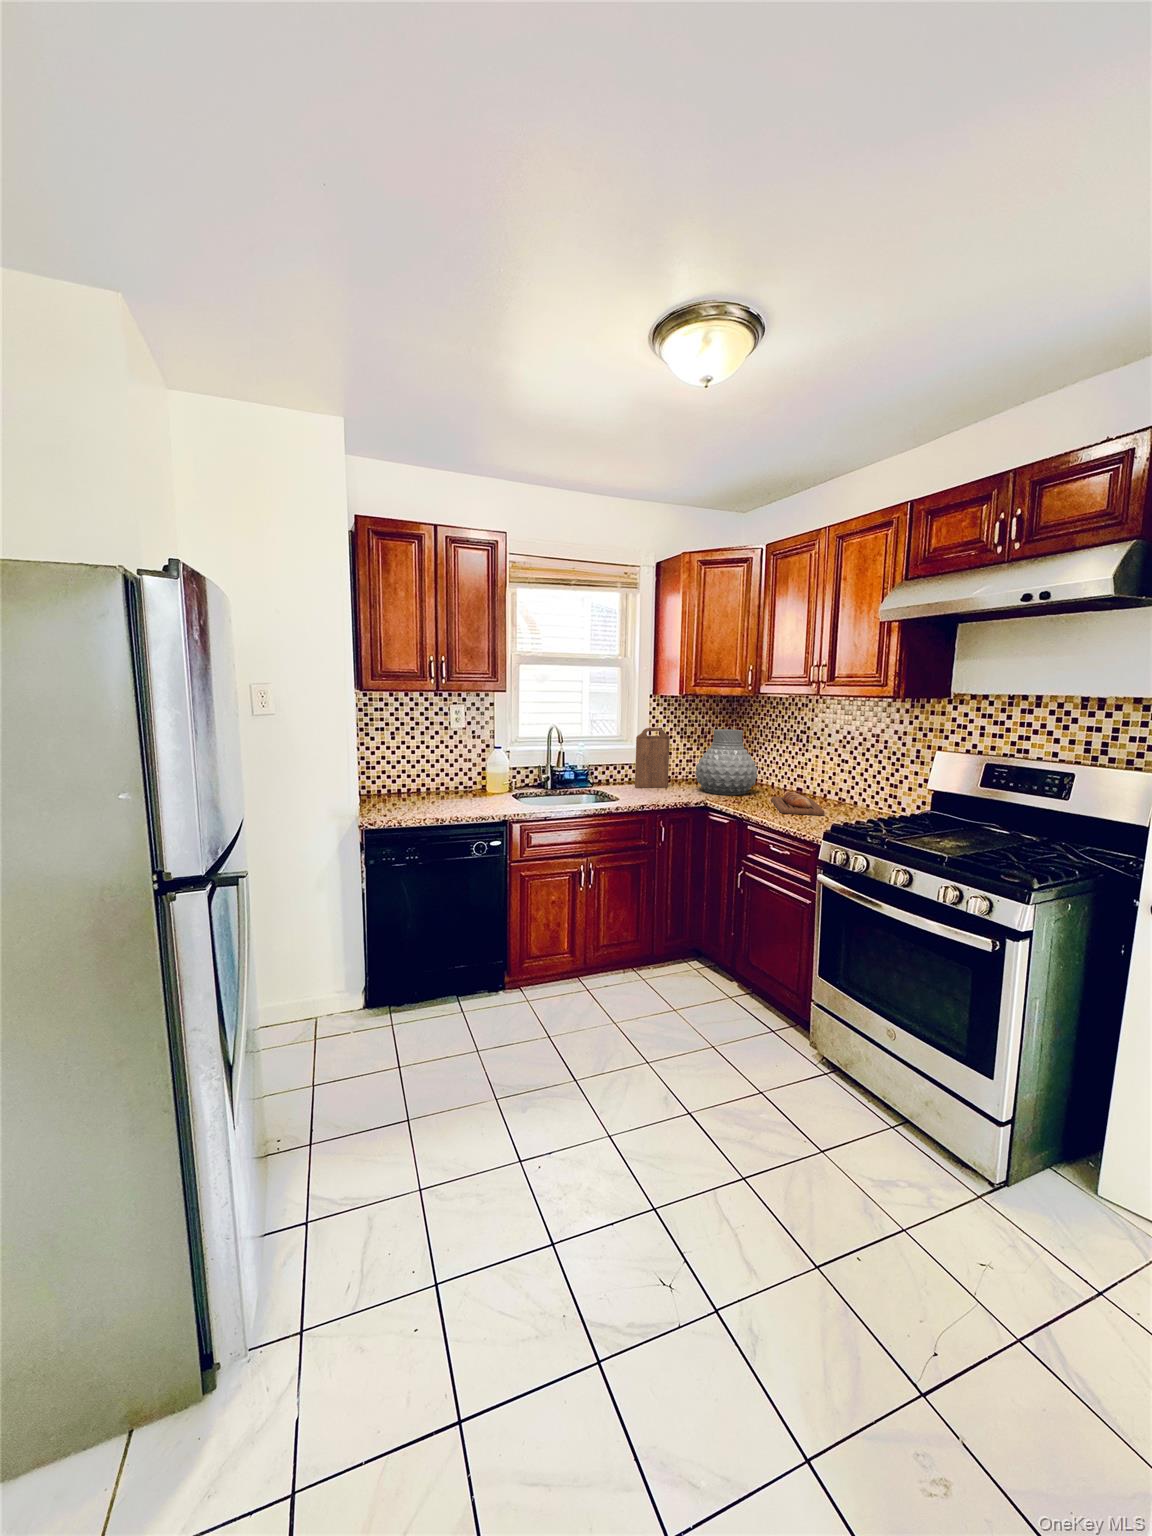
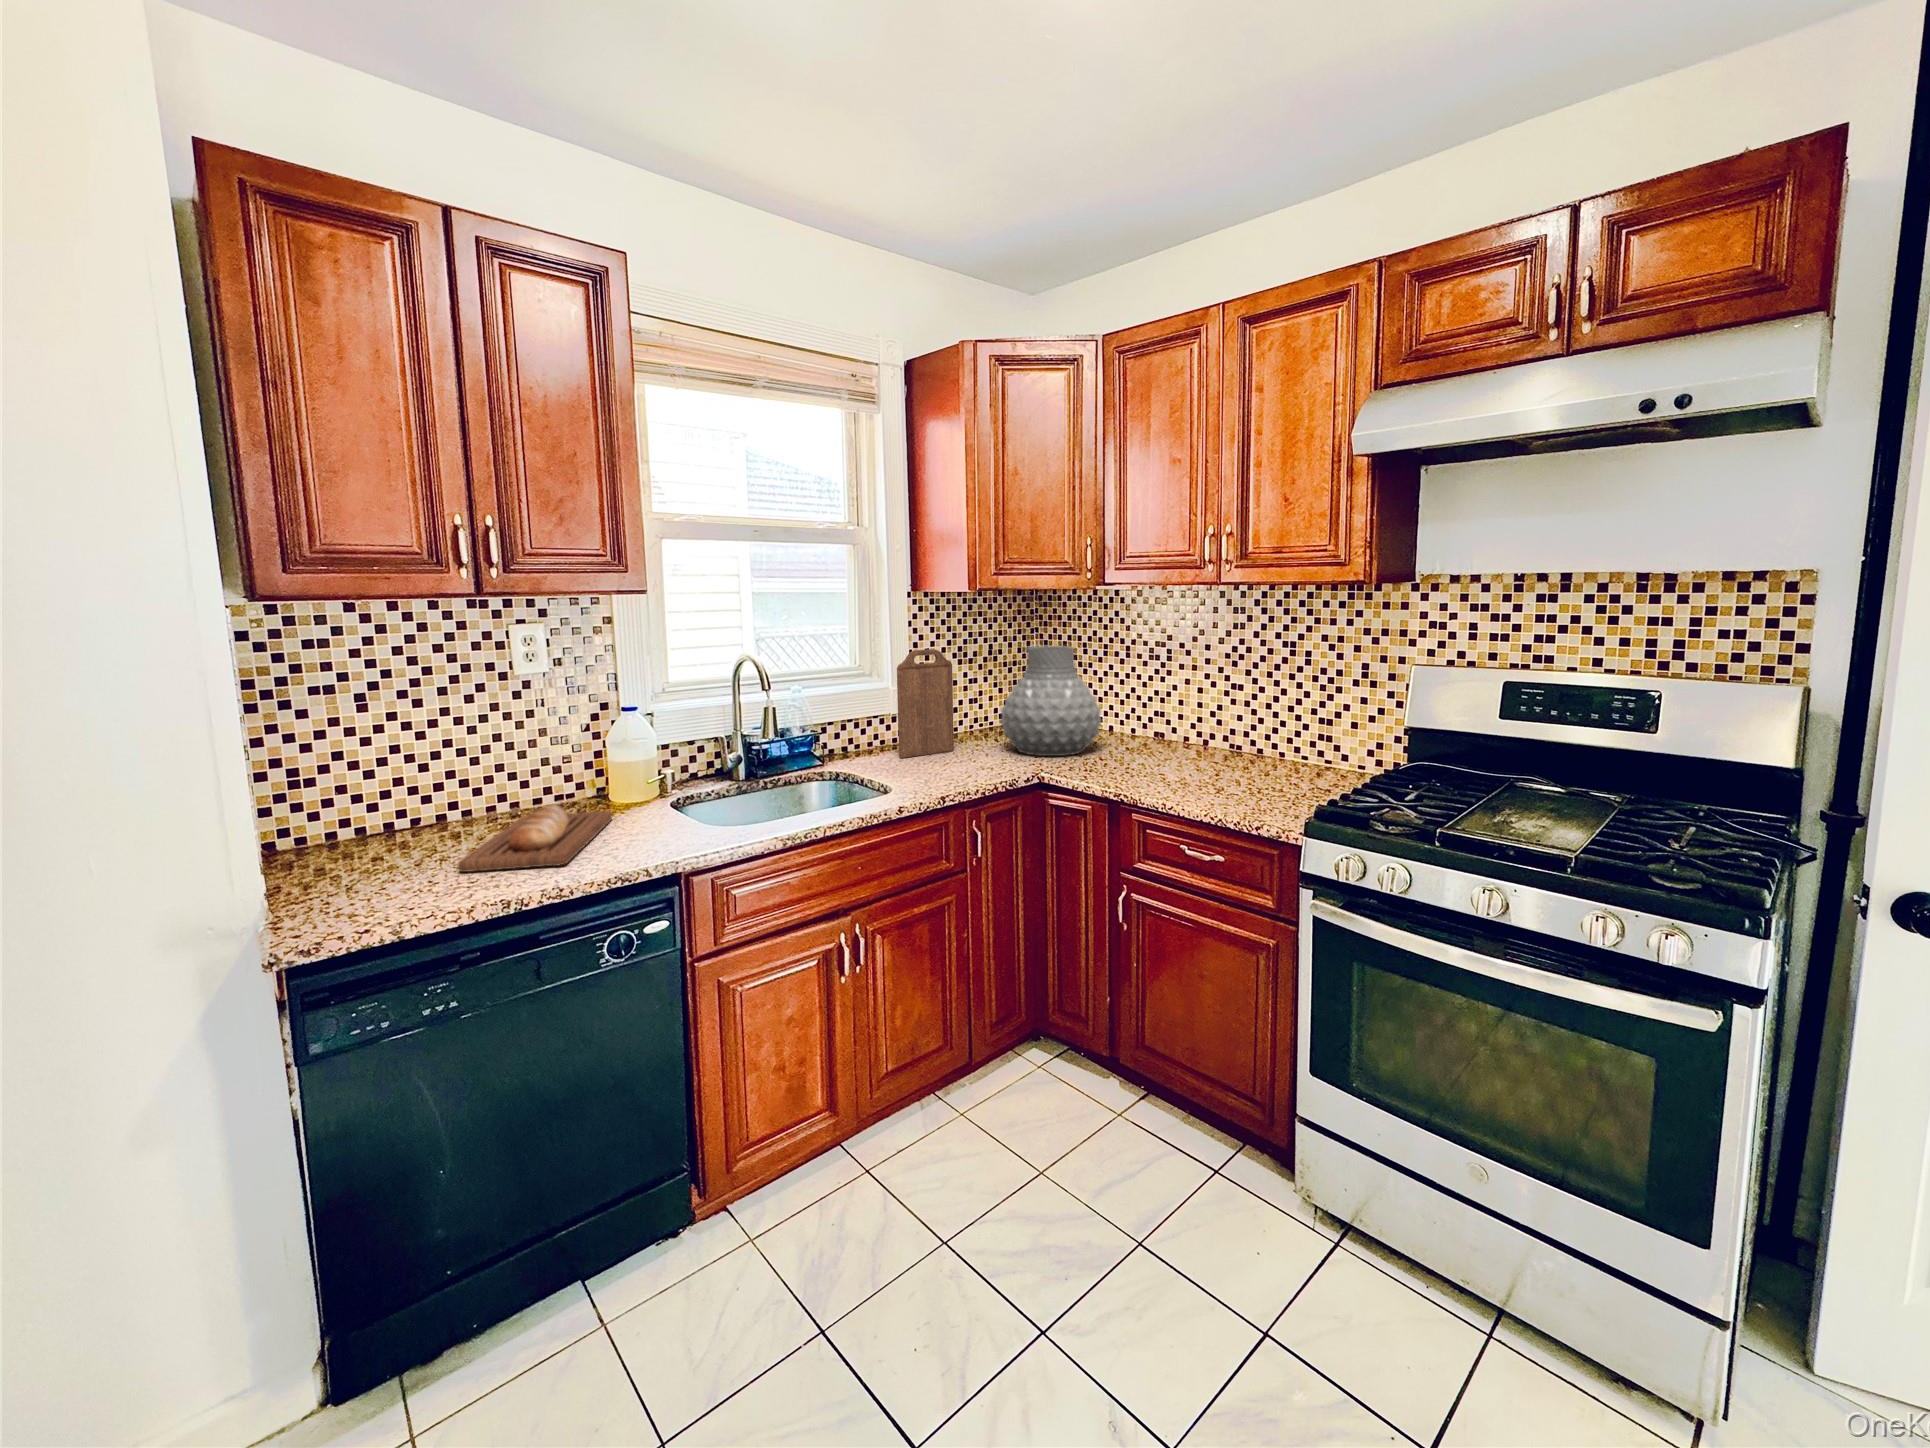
bread loaf: present [772,792,825,815] -> present [458,804,612,872]

